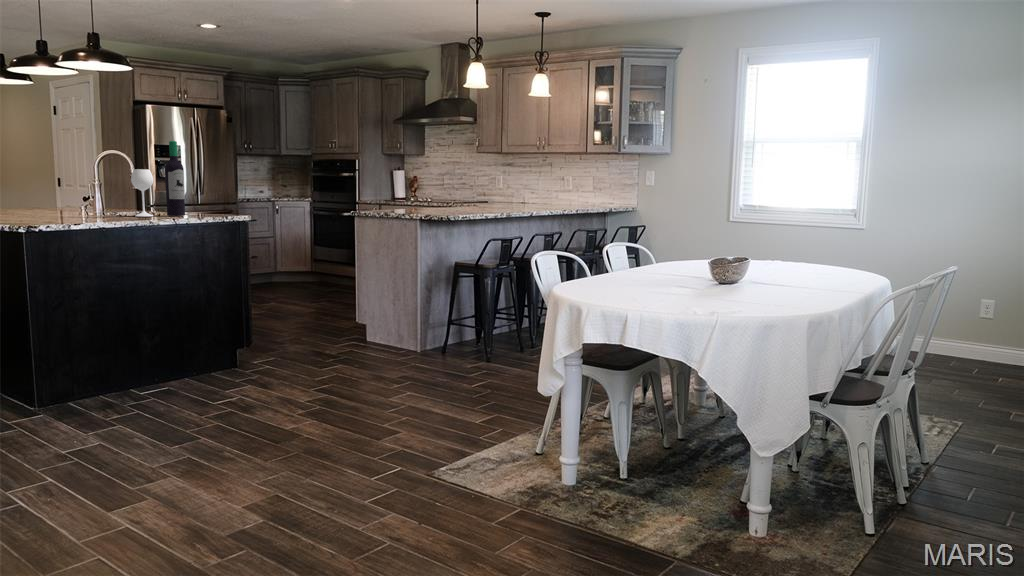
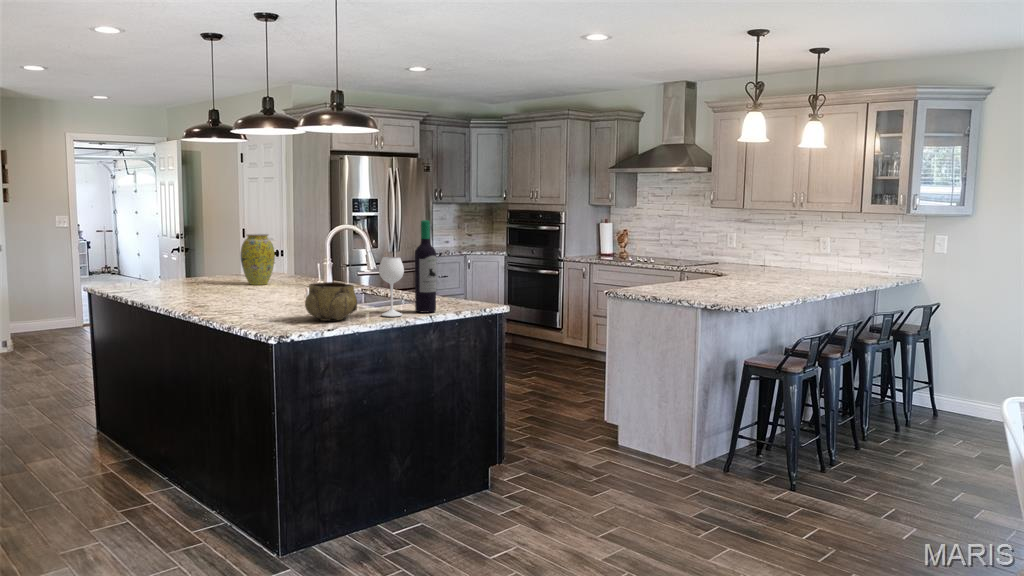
vase: none [28,164,61,209] -> present [241,234,275,285]
decorative bowl: none [66,189,112,218] -> present [305,282,357,321]

